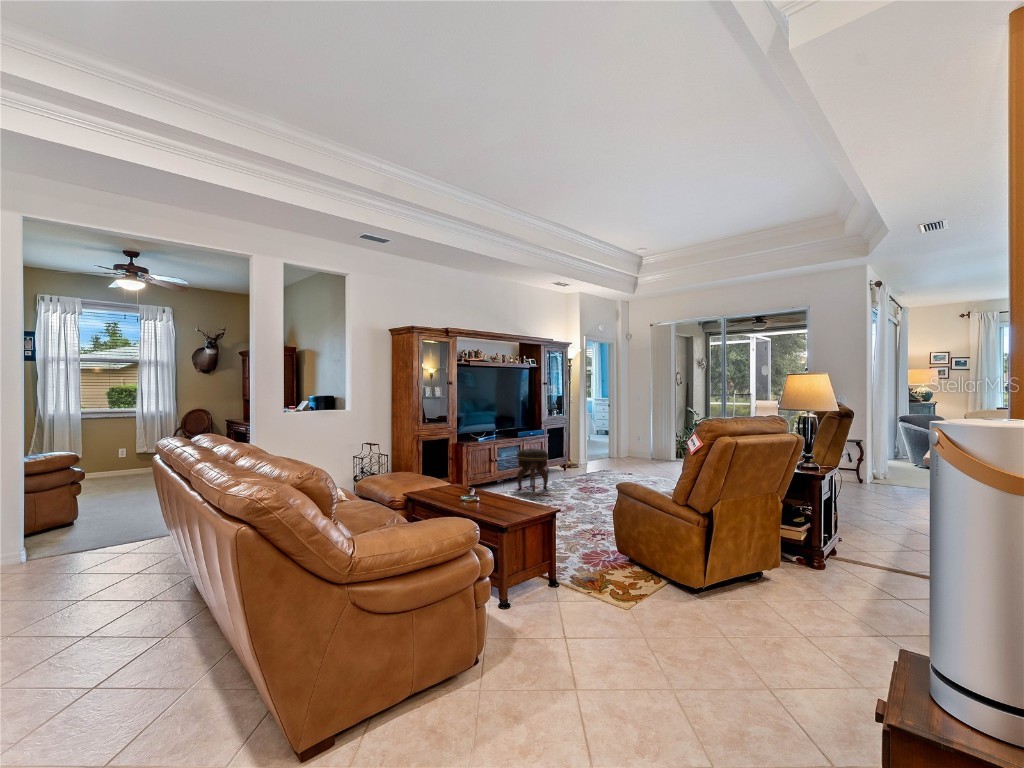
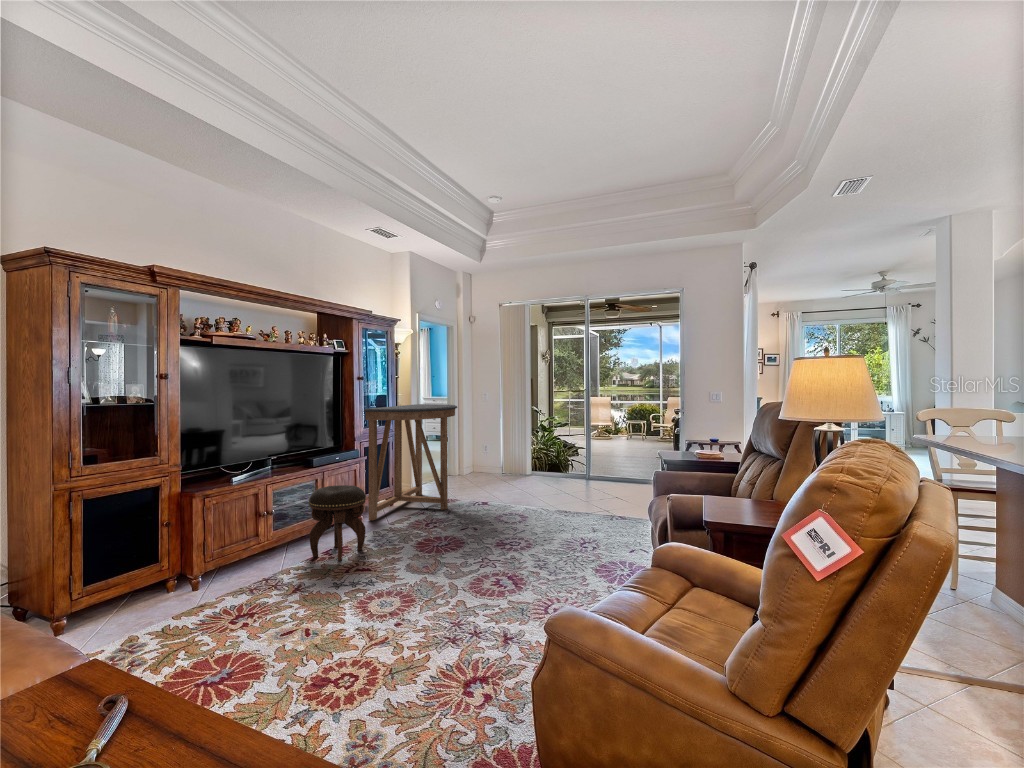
console table: none [548,402,611,476] -> present [364,404,457,520]

